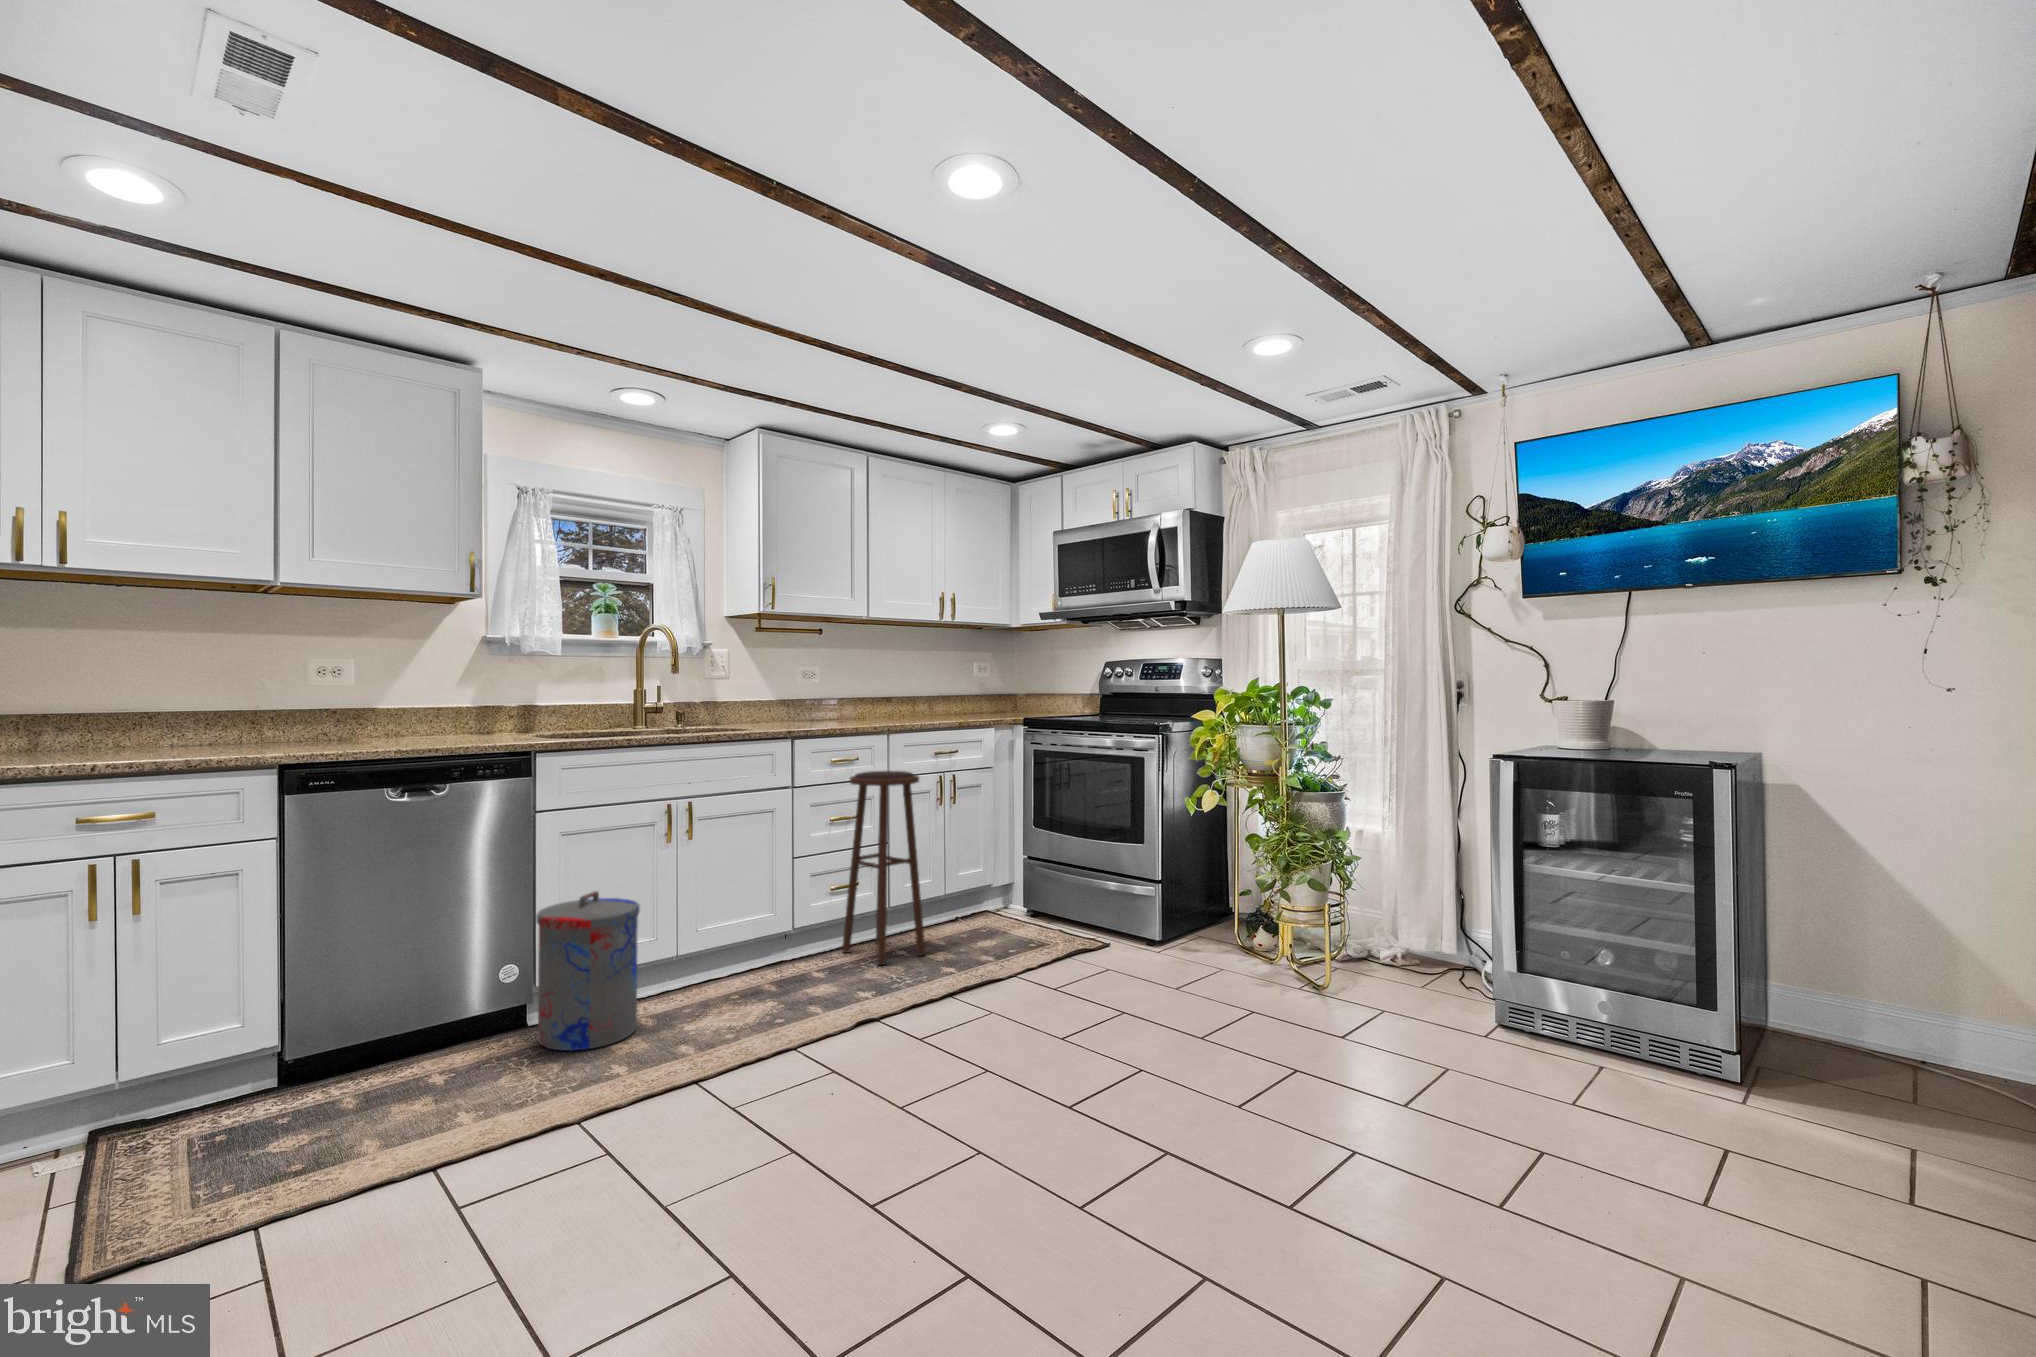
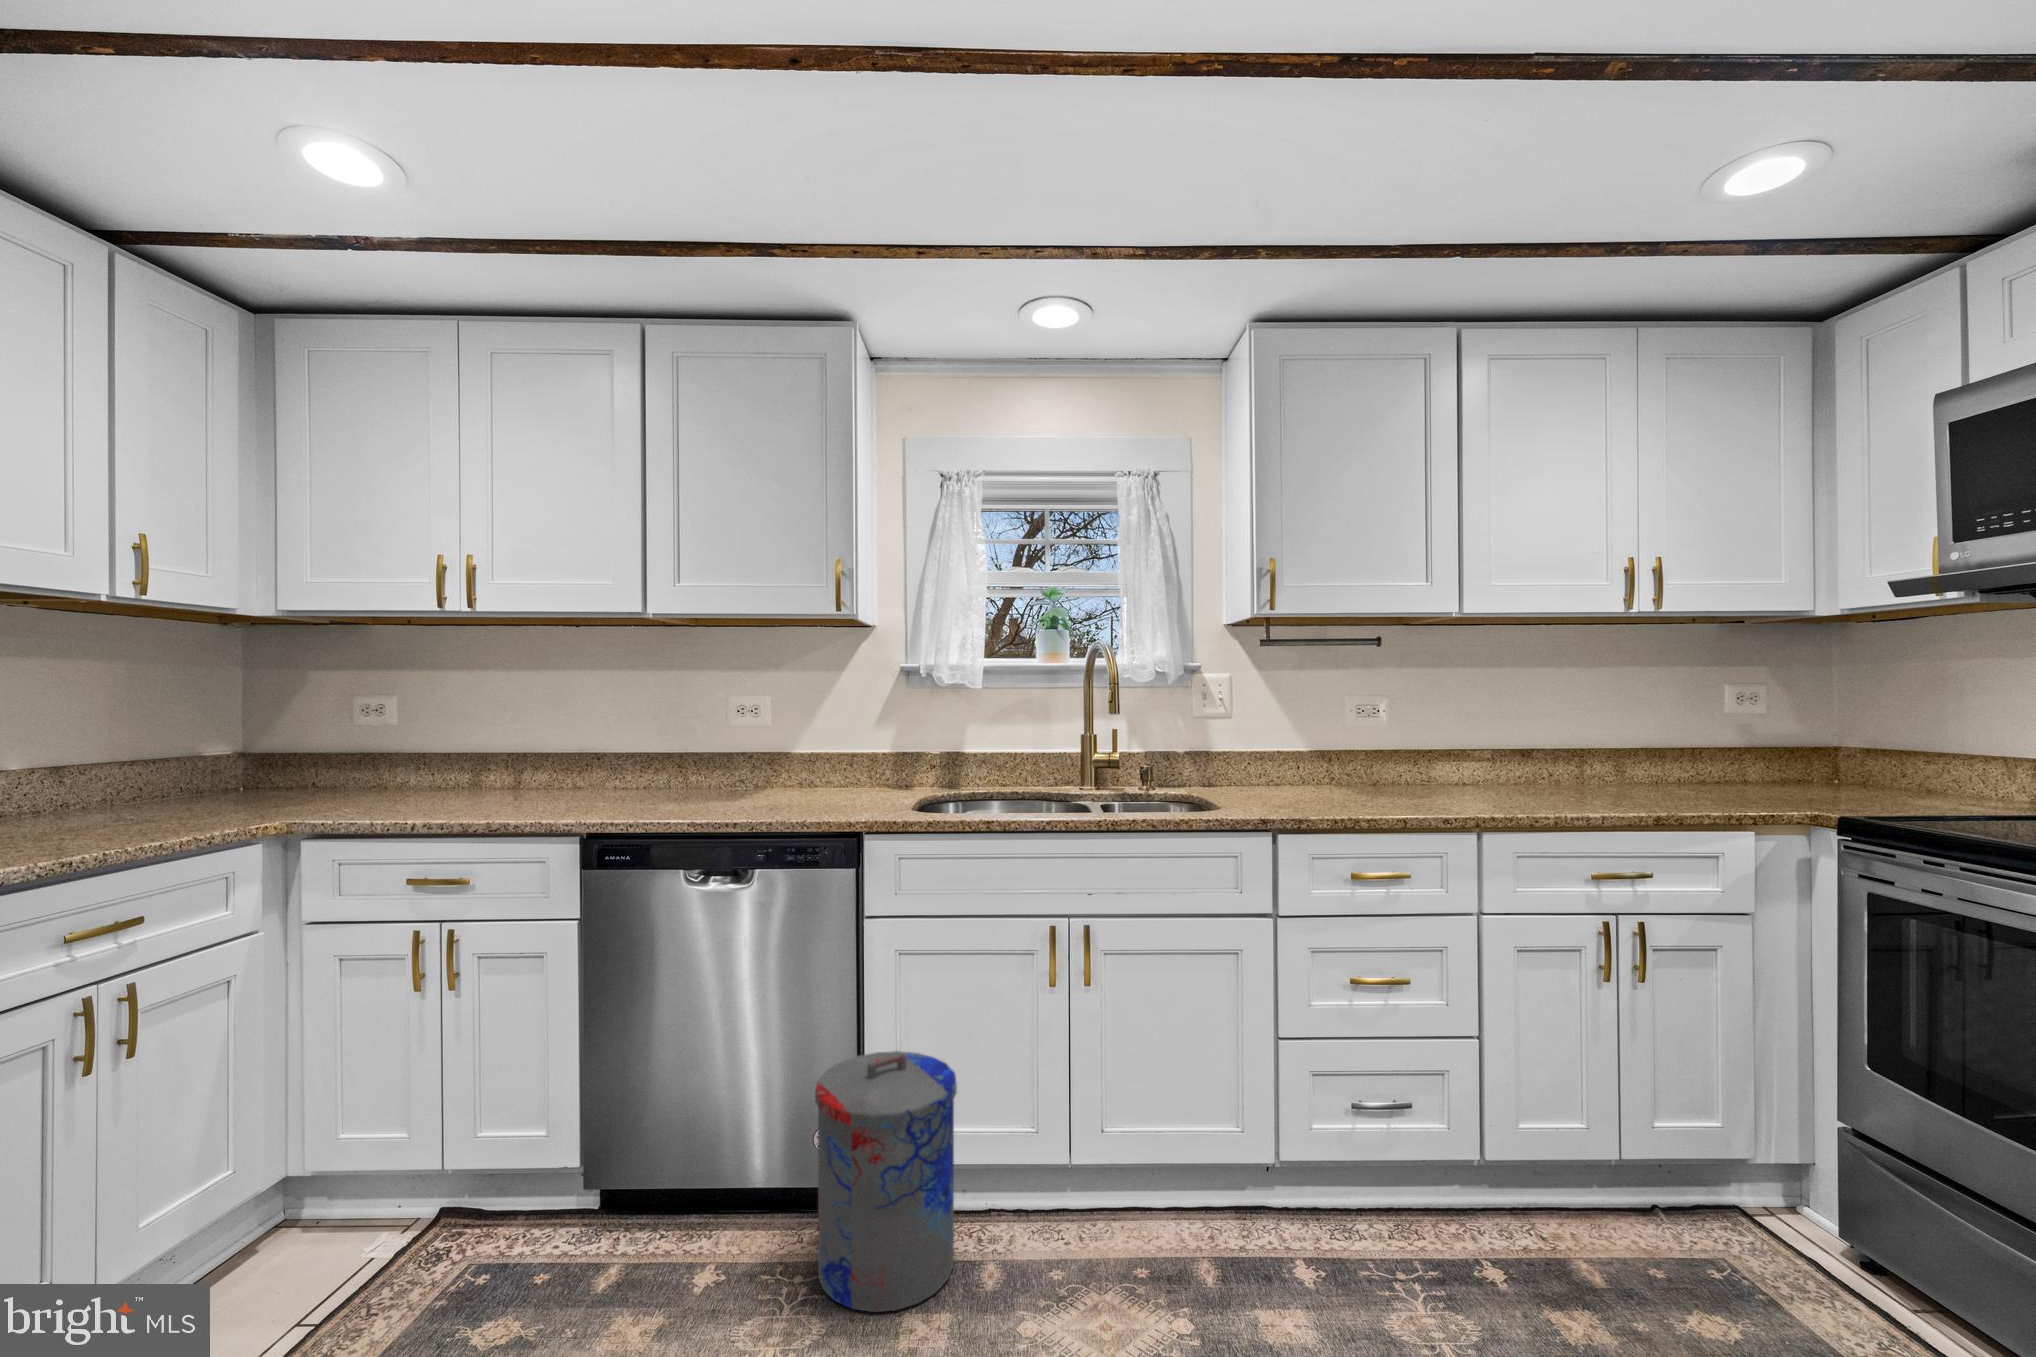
stool: present [842,771,925,965] -> none [1367,904,1529,1304]

